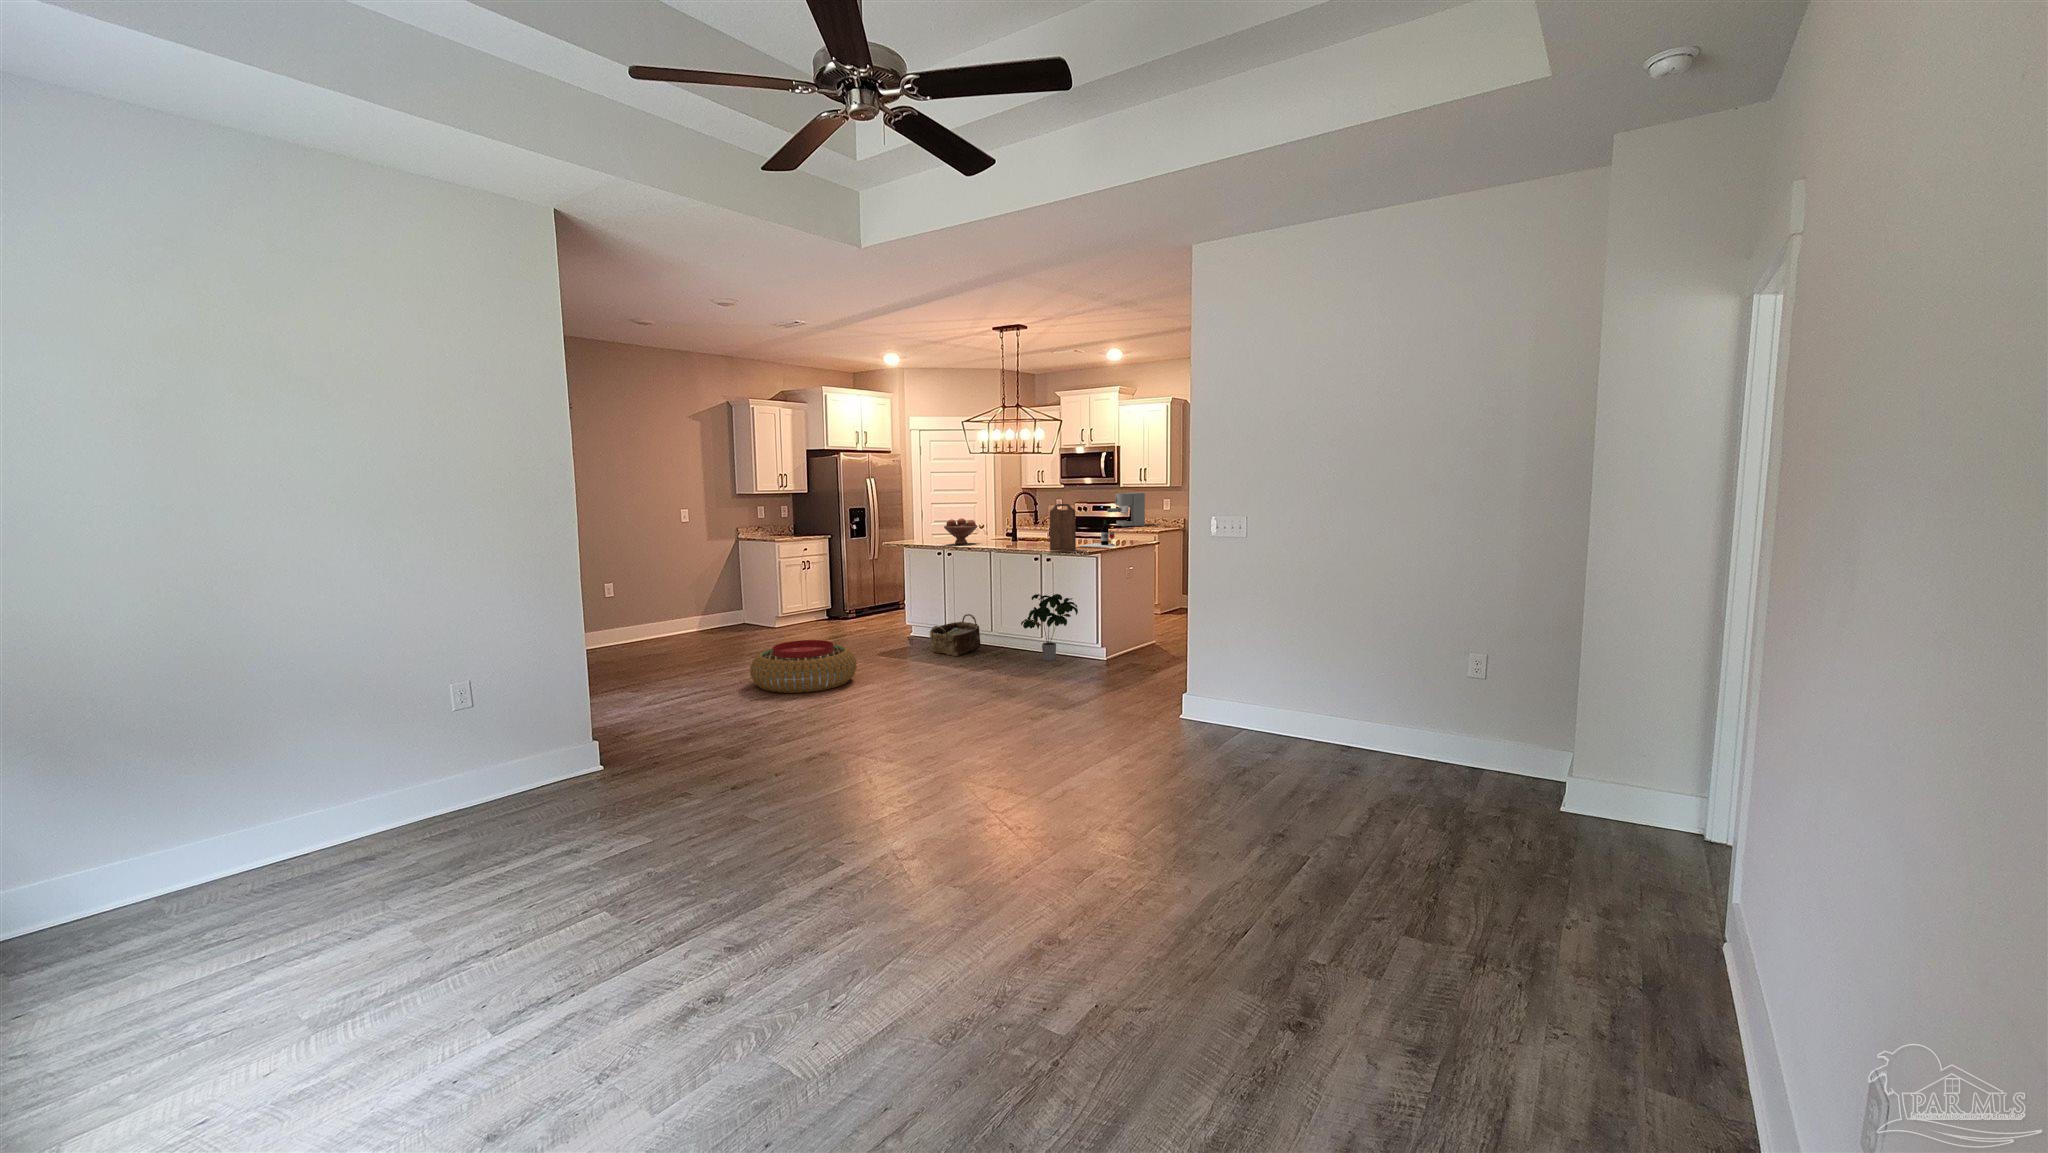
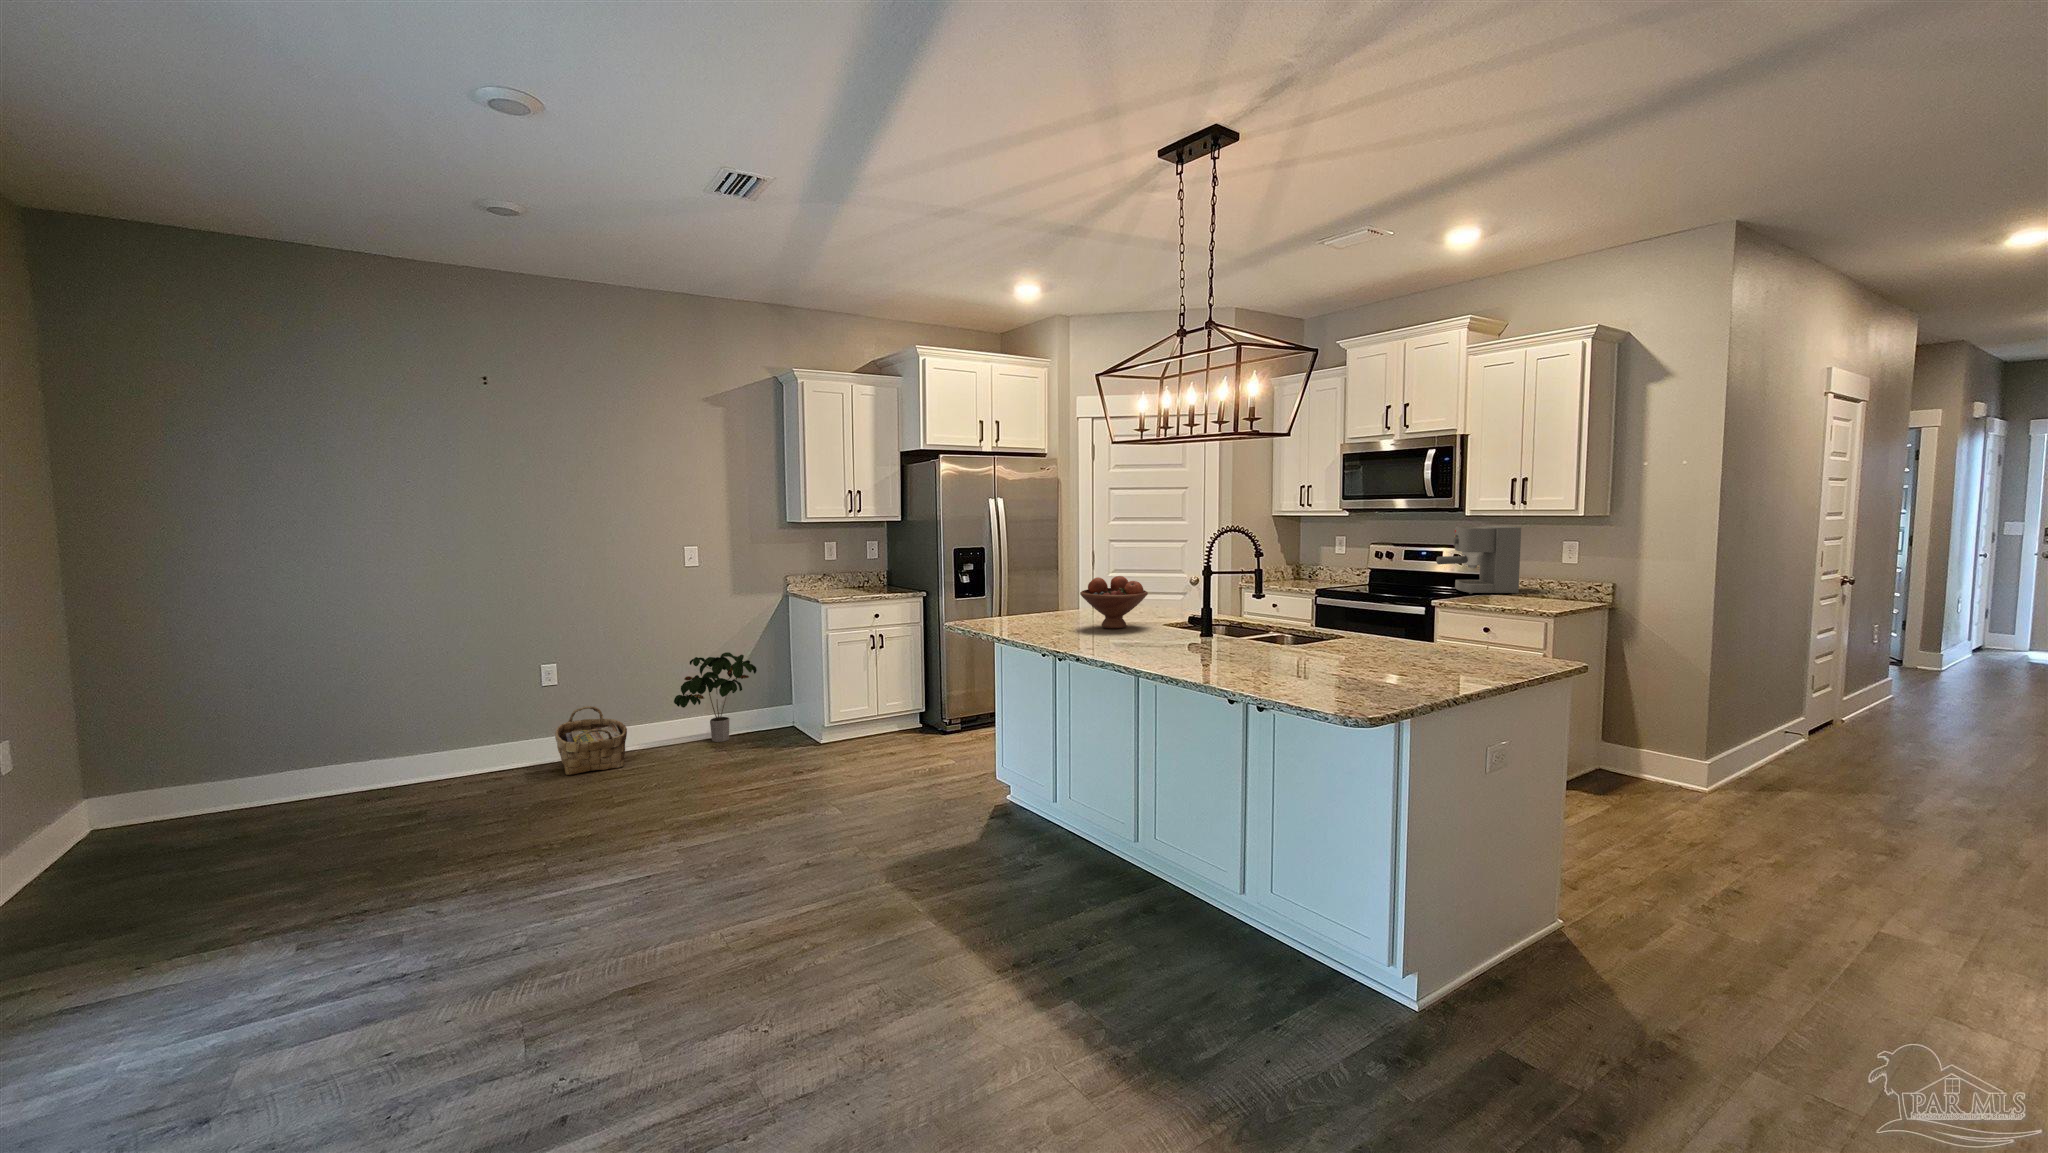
cutting board: present [1050,504,1076,551] -> none [1272,565,1346,686]
wine bottle: present [1081,520,1115,547] -> none [1352,606,1496,685]
potted plant: present [1021,594,1078,661] -> present [674,652,757,742]
woven basket: present [930,614,981,656] -> present [555,706,627,775]
pouf: present [750,640,857,693] -> none [494,864,764,1041]

